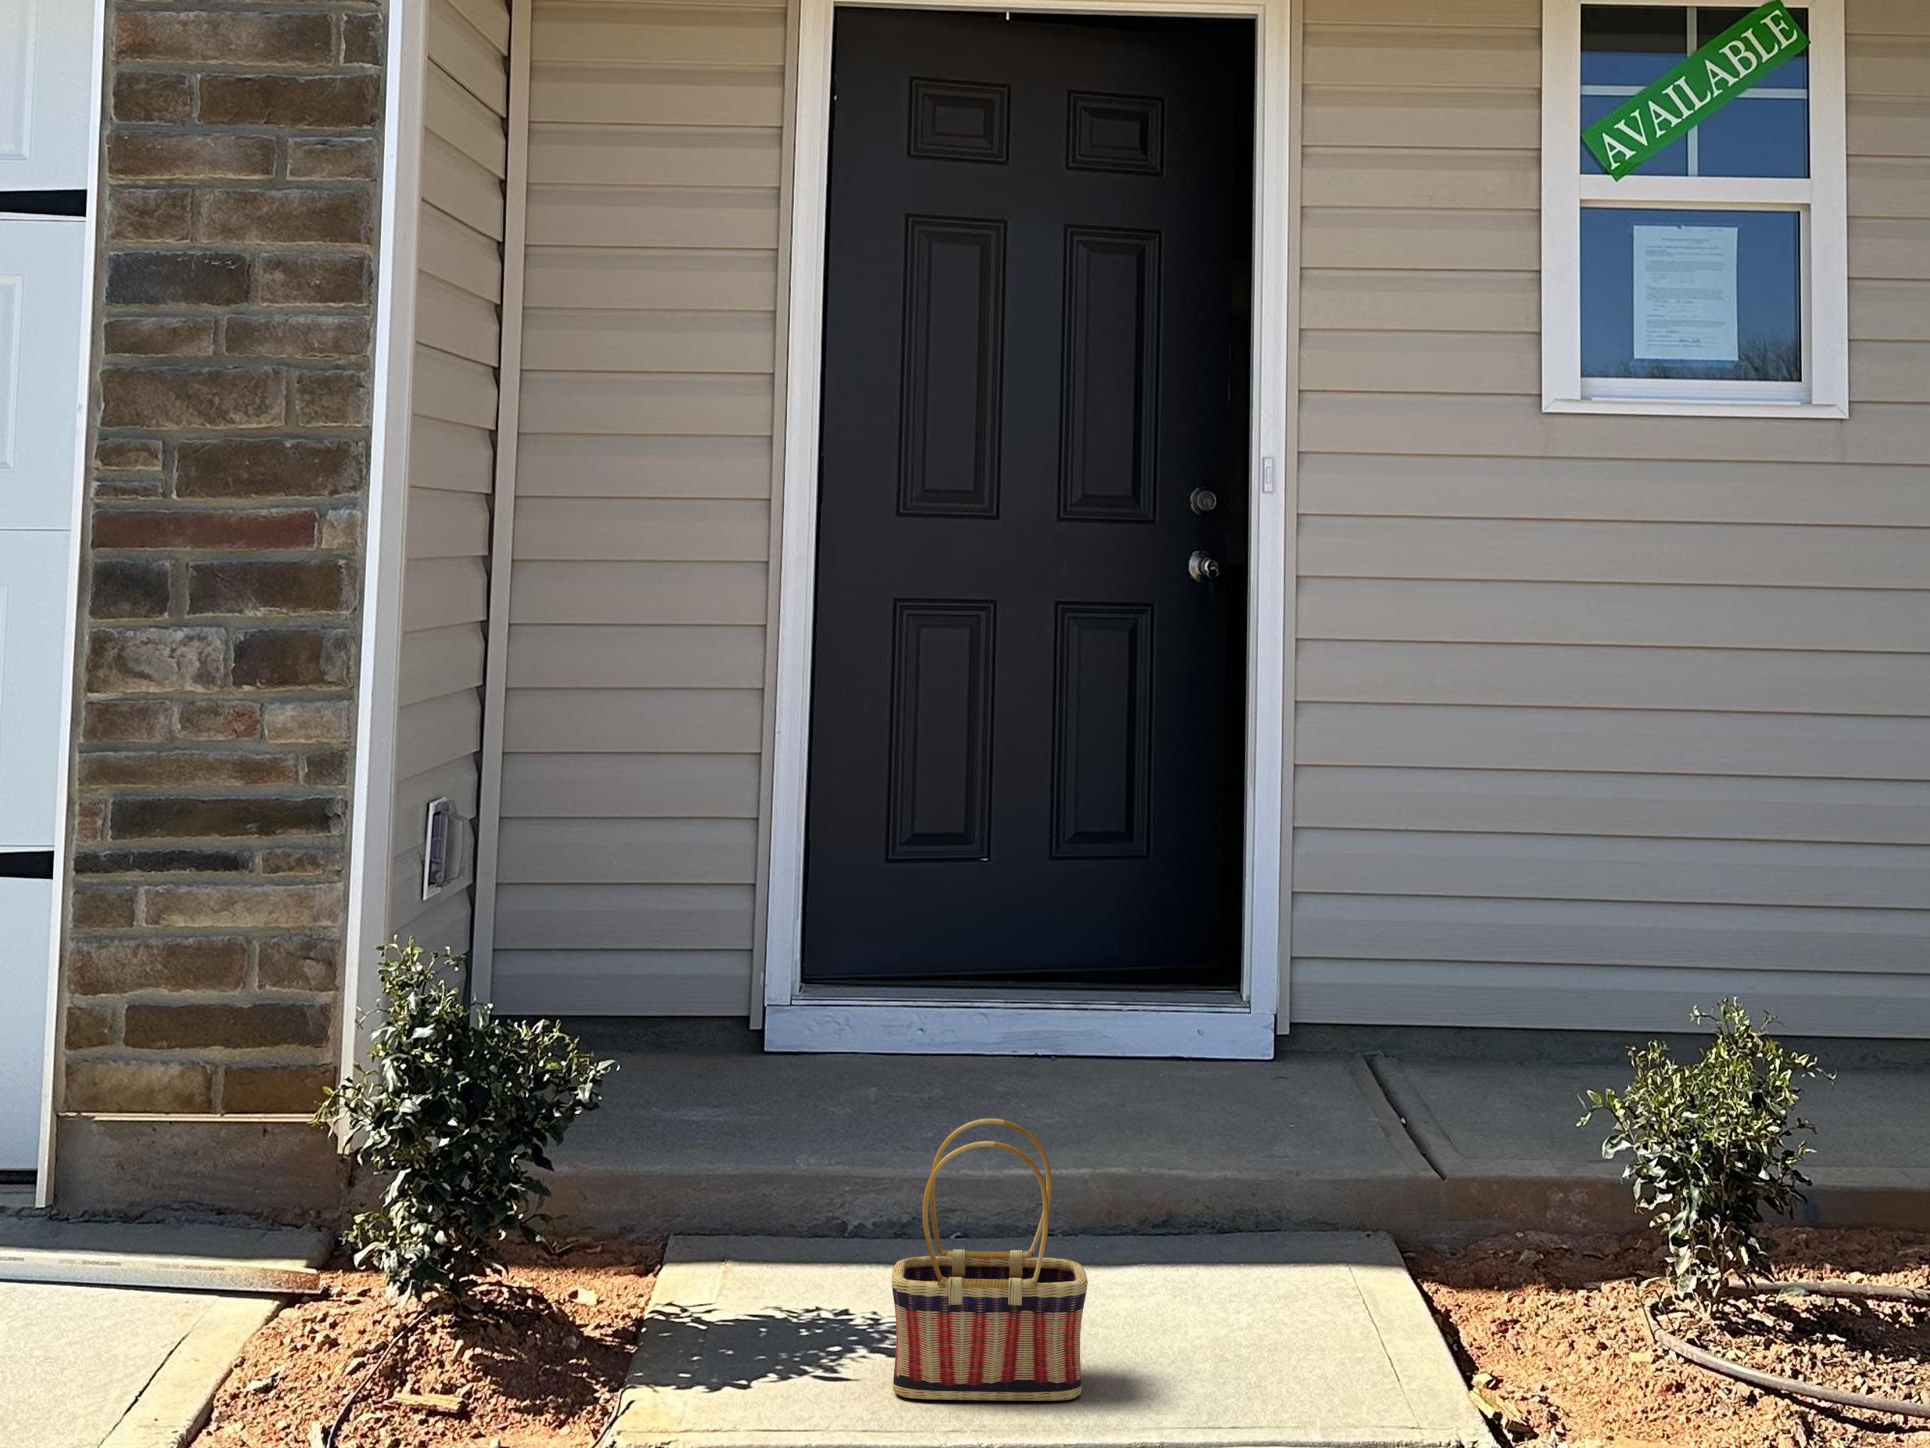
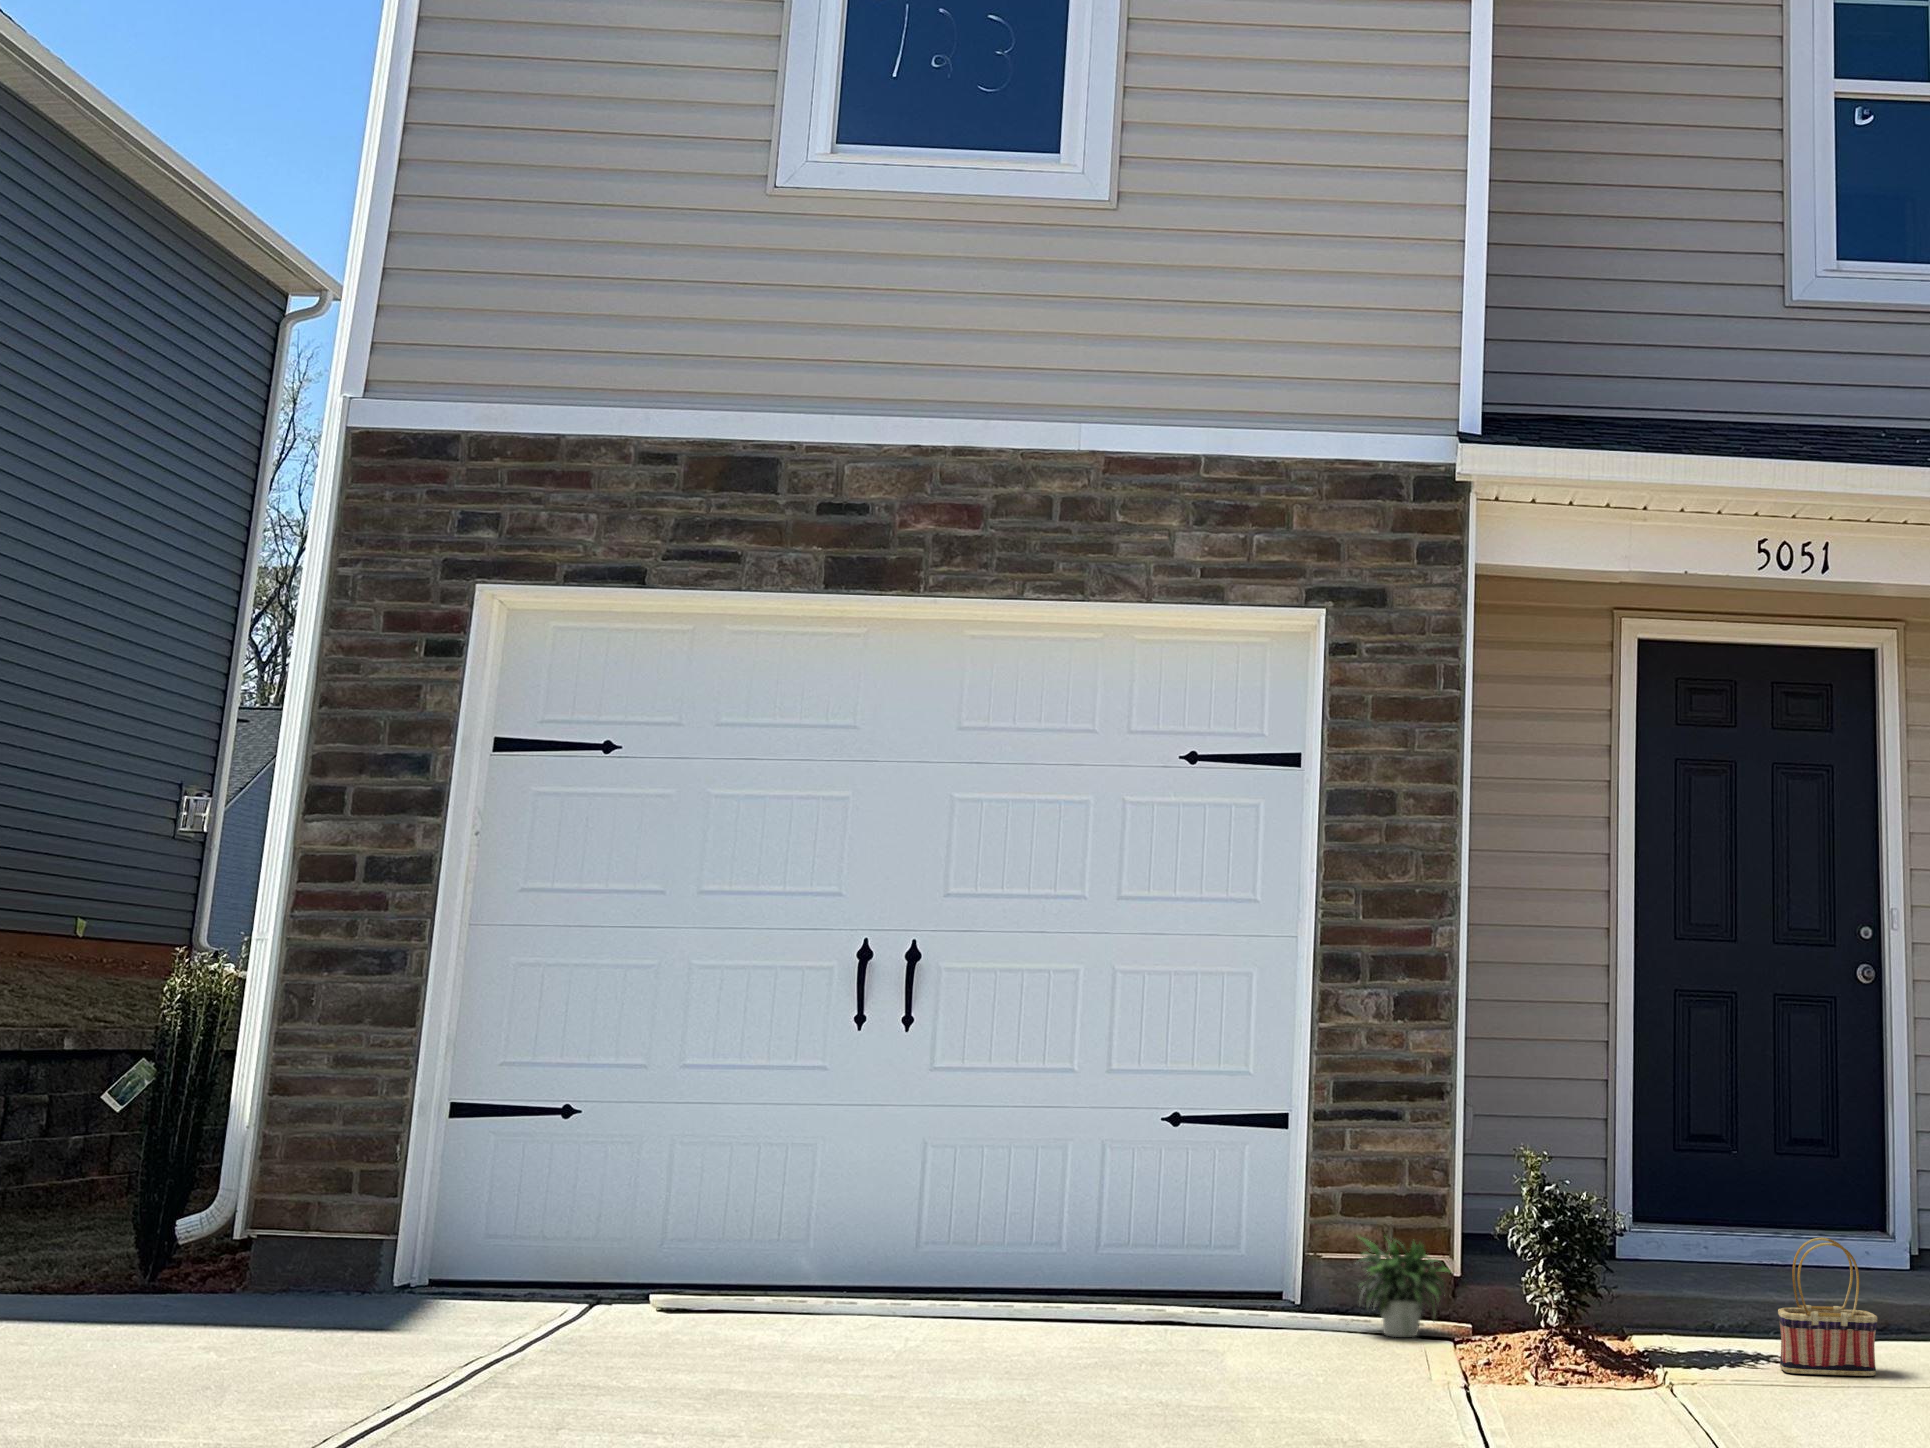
potted plant: none [111,1092,303,1297] -> present [1358,1237,1451,1337]

